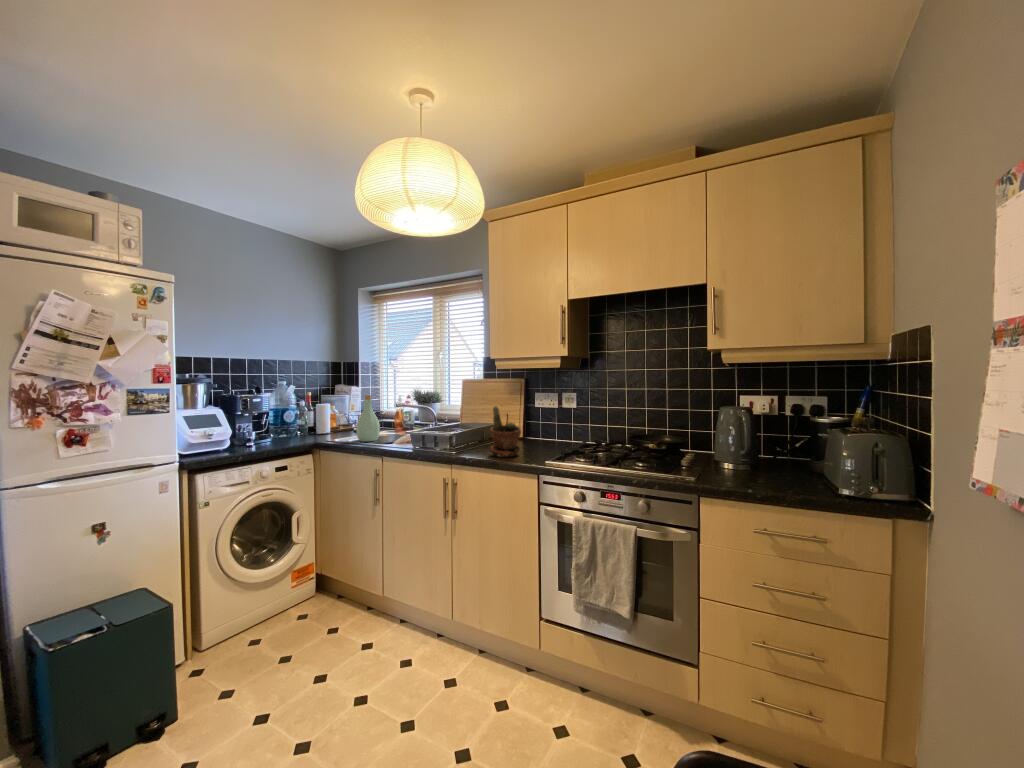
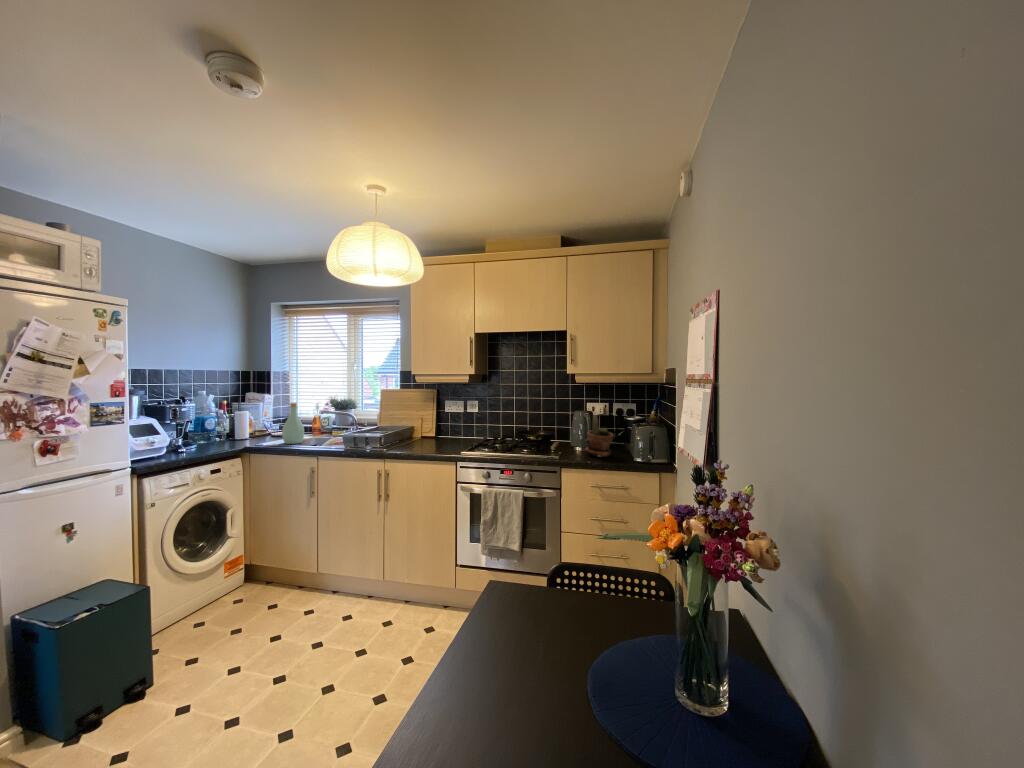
potted plant: present [490,406,521,457] -> present [586,415,613,457]

